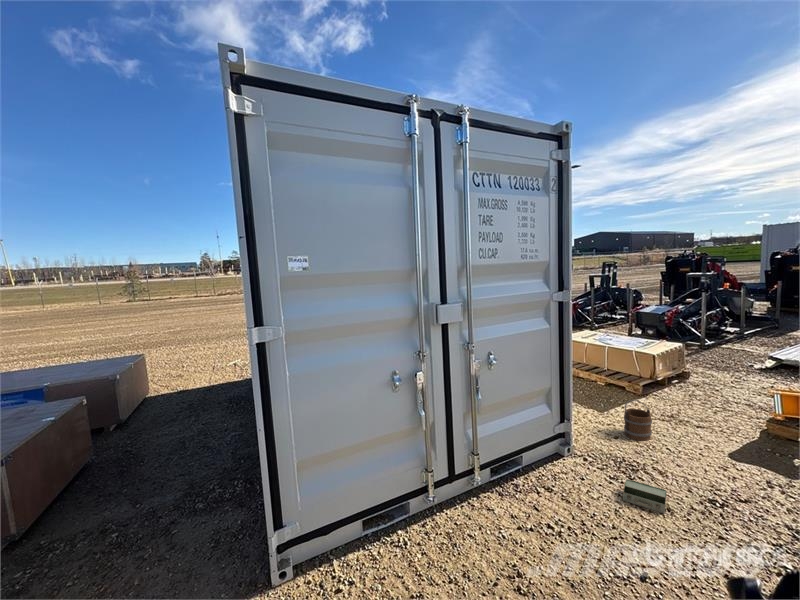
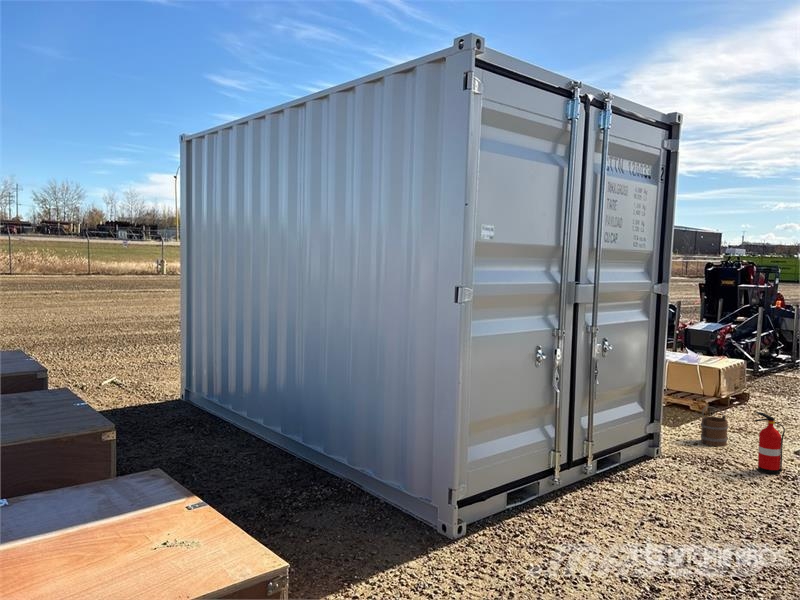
fire extinguisher: none [672,421,708,492] -> present [755,412,785,474]
toolbox: present [623,479,667,513] -> none [717,466,754,487]

